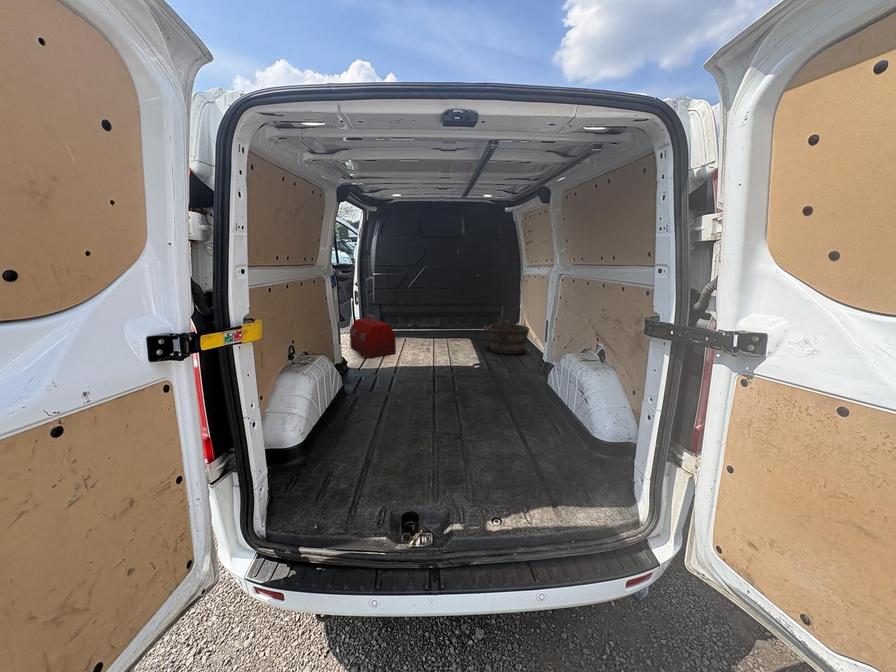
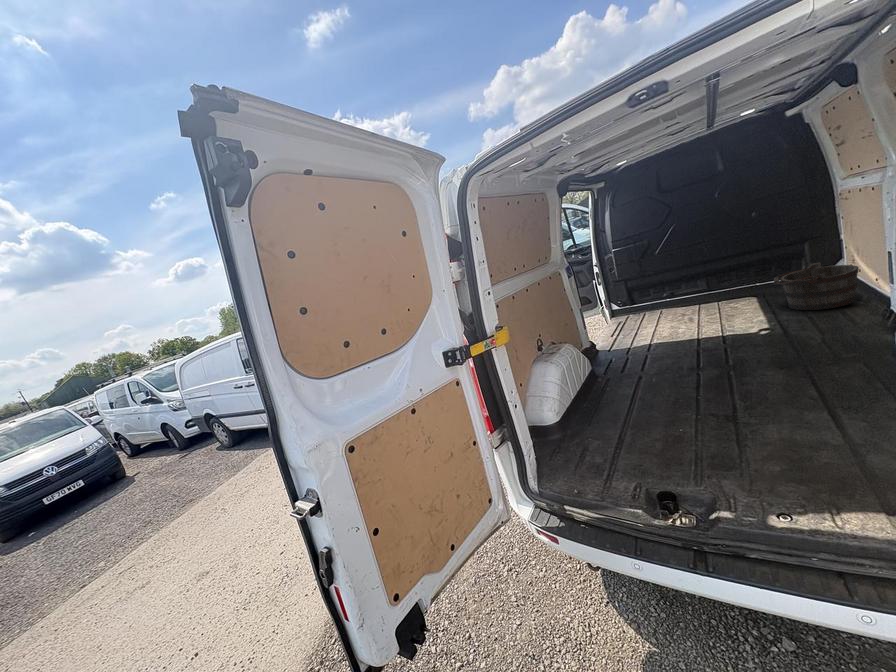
toolbox: present [350,314,396,358] -> none [596,292,651,338]

